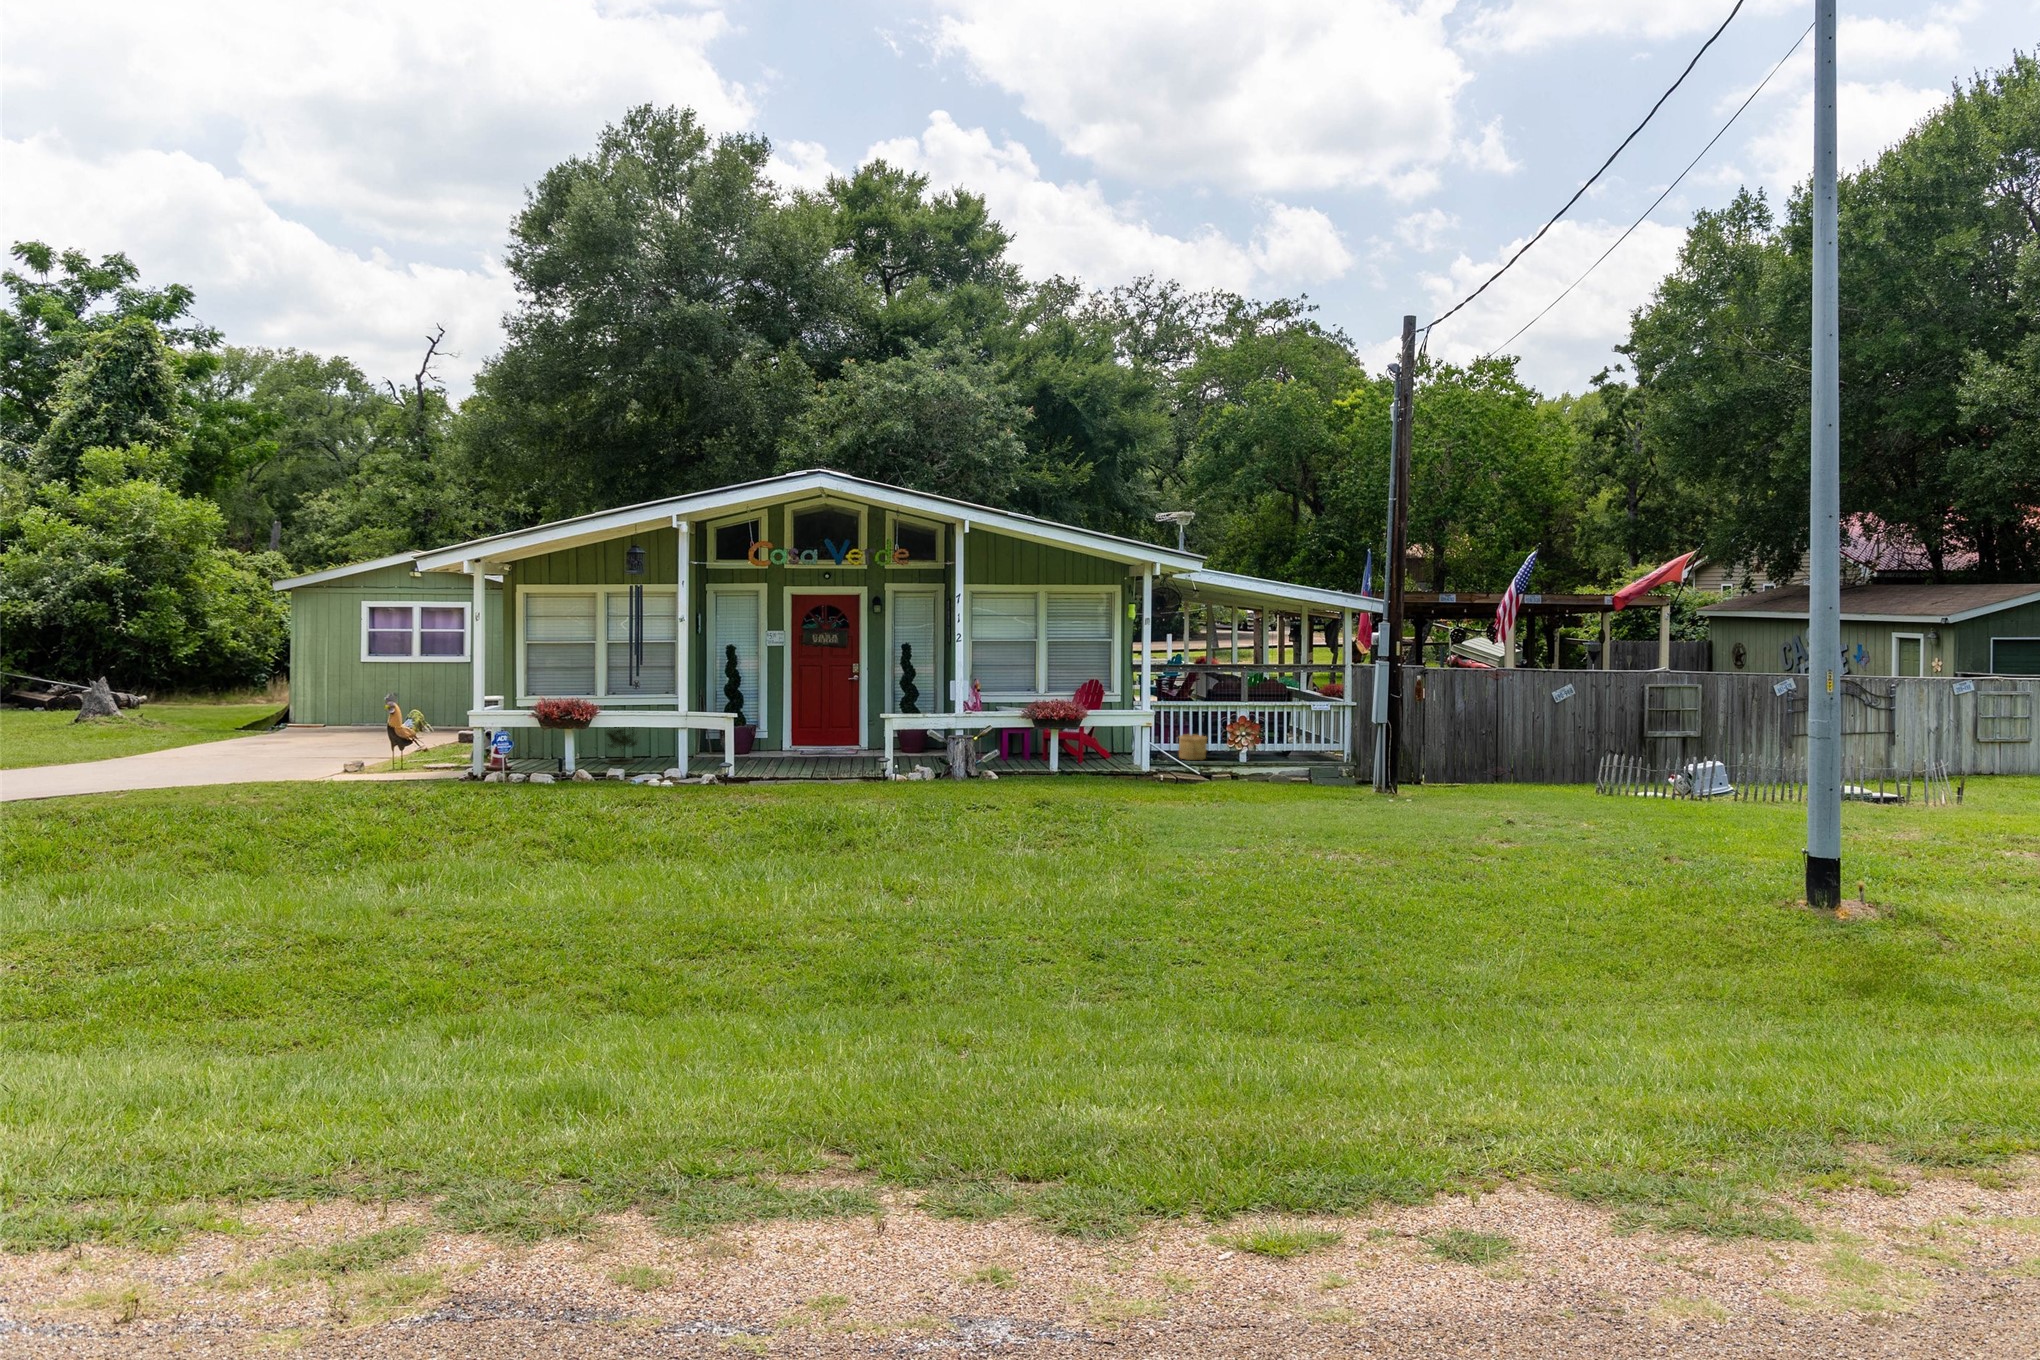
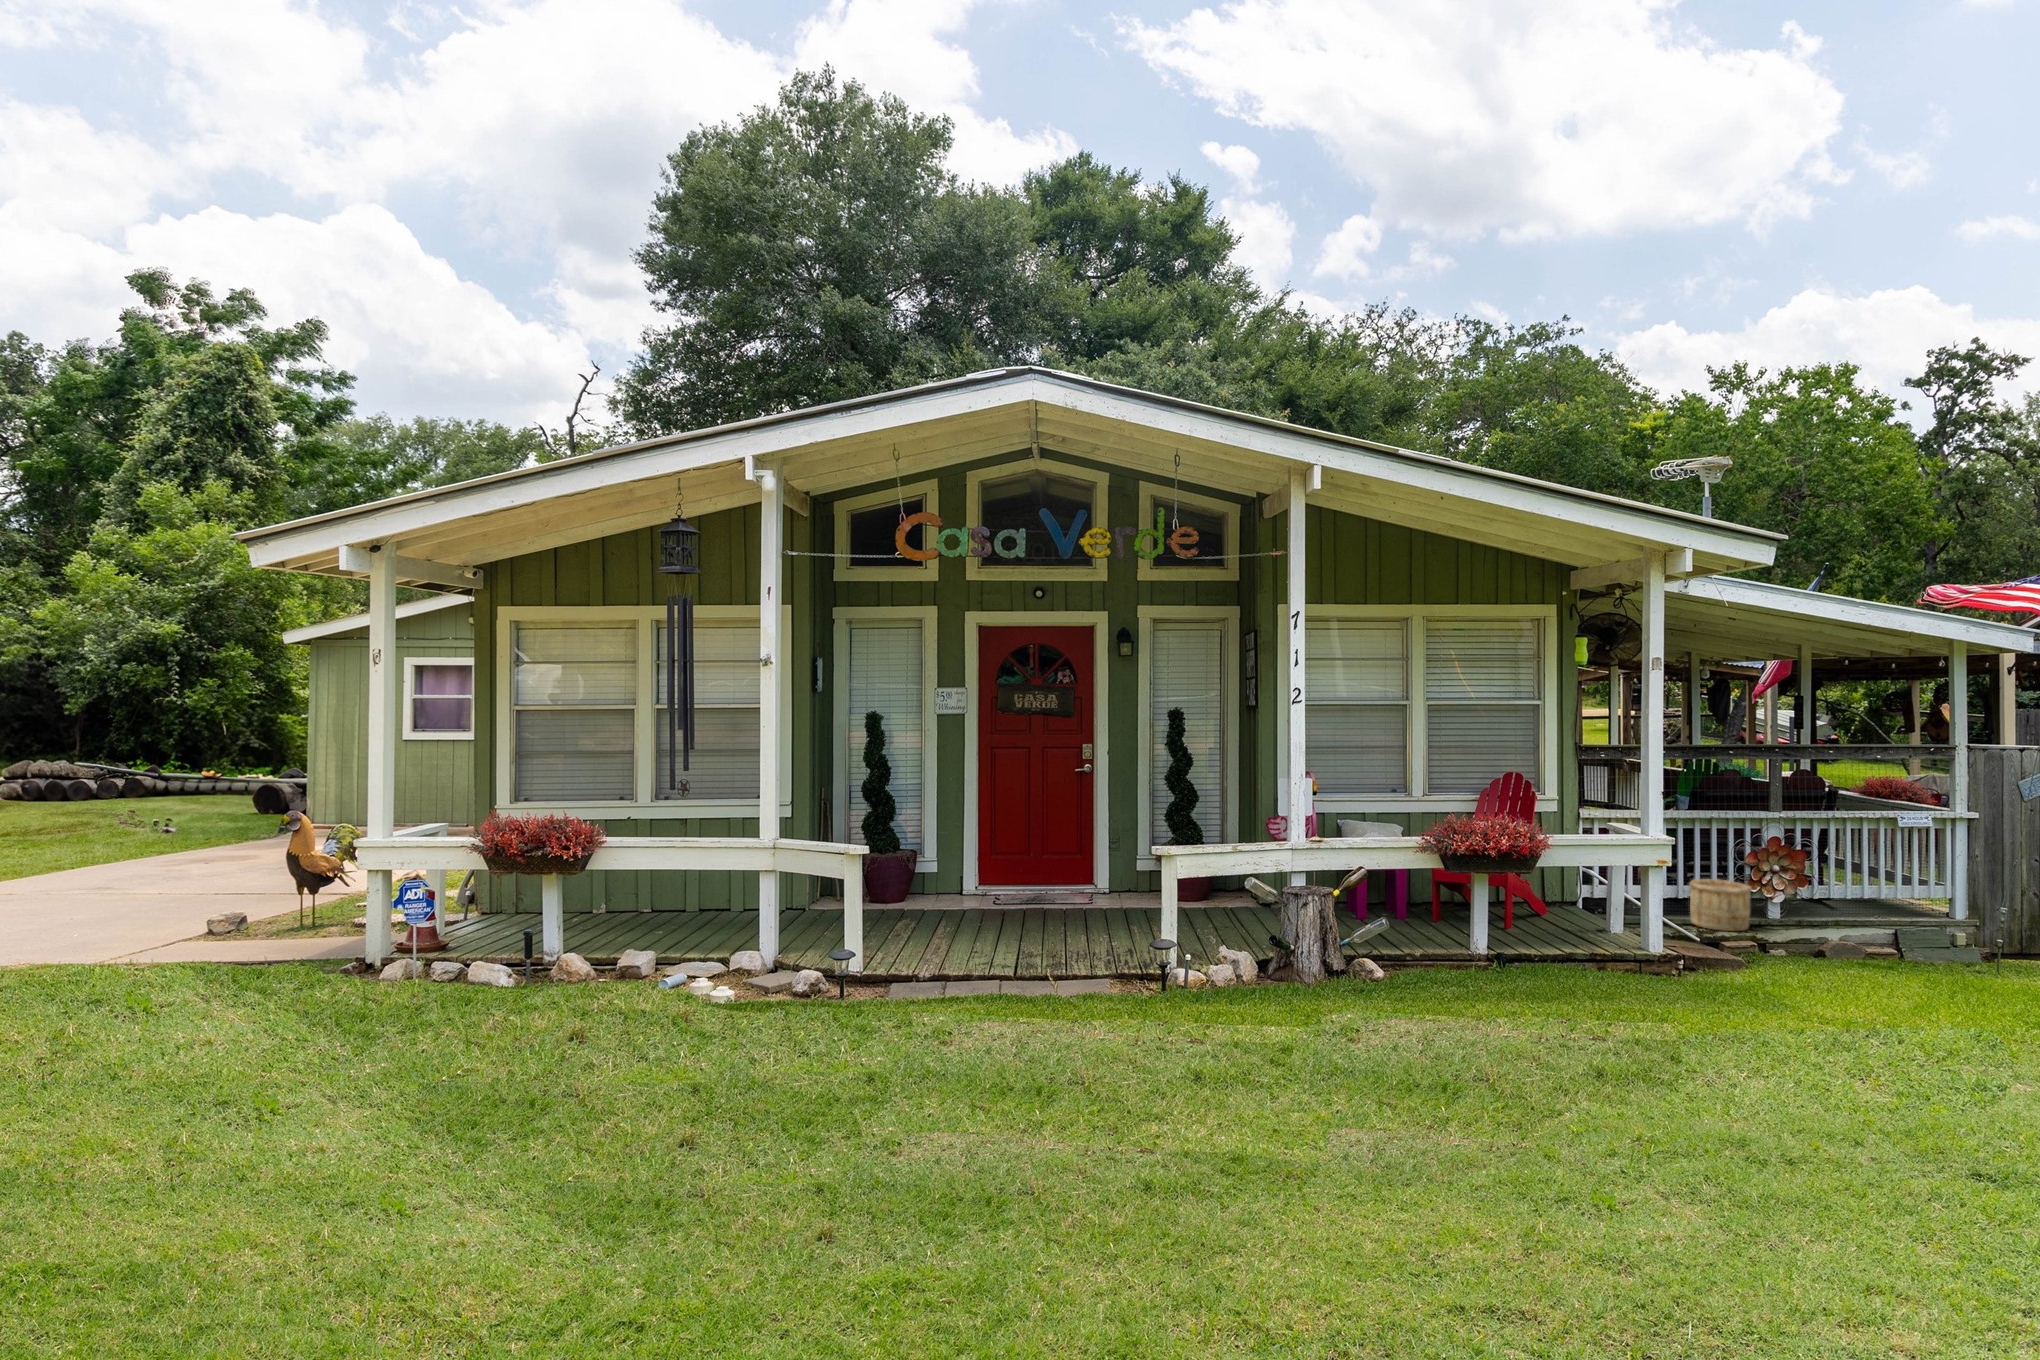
potted tree: present [606,727,637,764] -> none [646,822,710,924]

